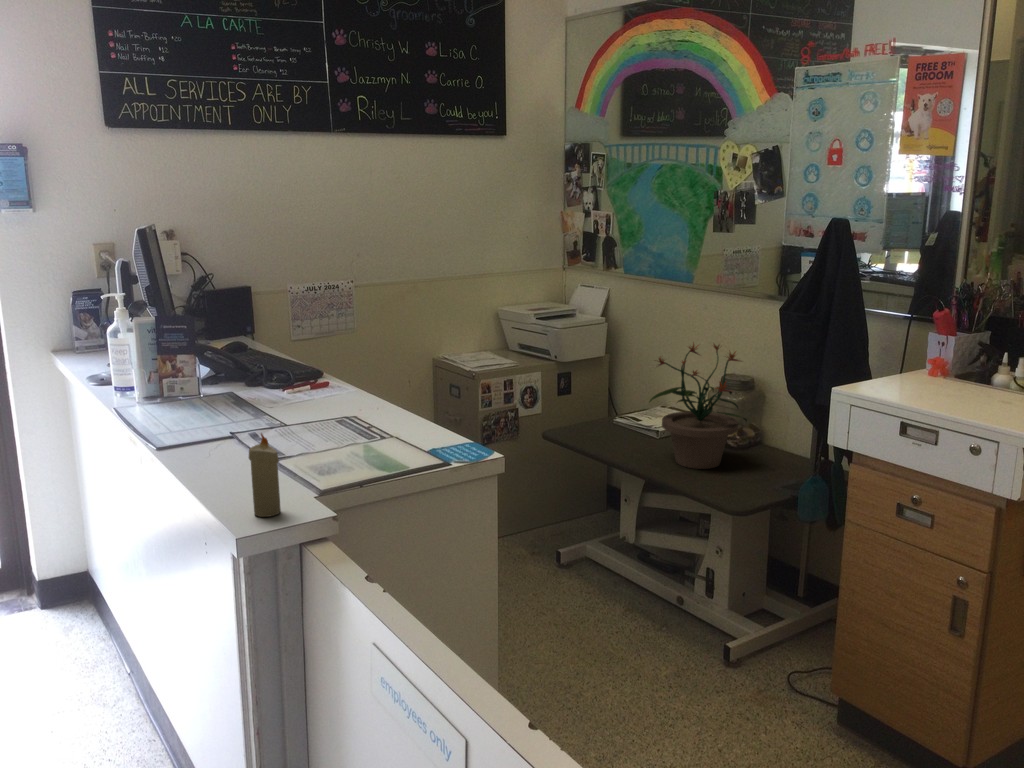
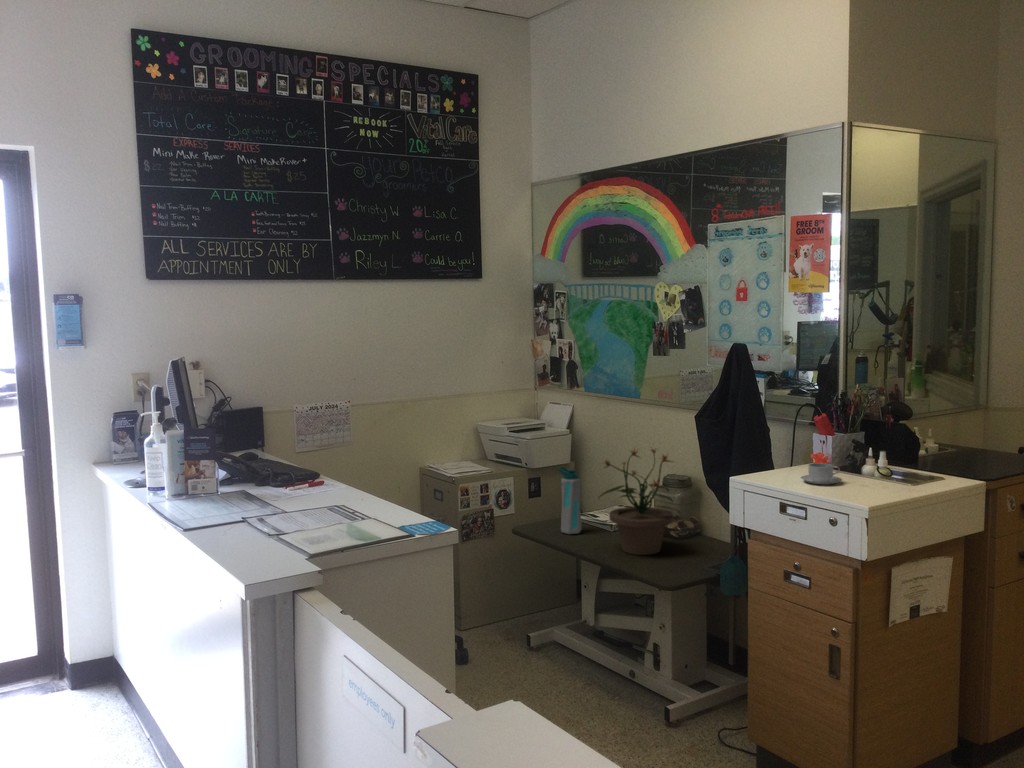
water bottle: none [598,362,625,441] -> present [557,467,582,534]
coffee cup: none [921,372,974,400] -> present [801,463,842,485]
candle: present [249,433,281,517] -> none [254,508,277,573]

